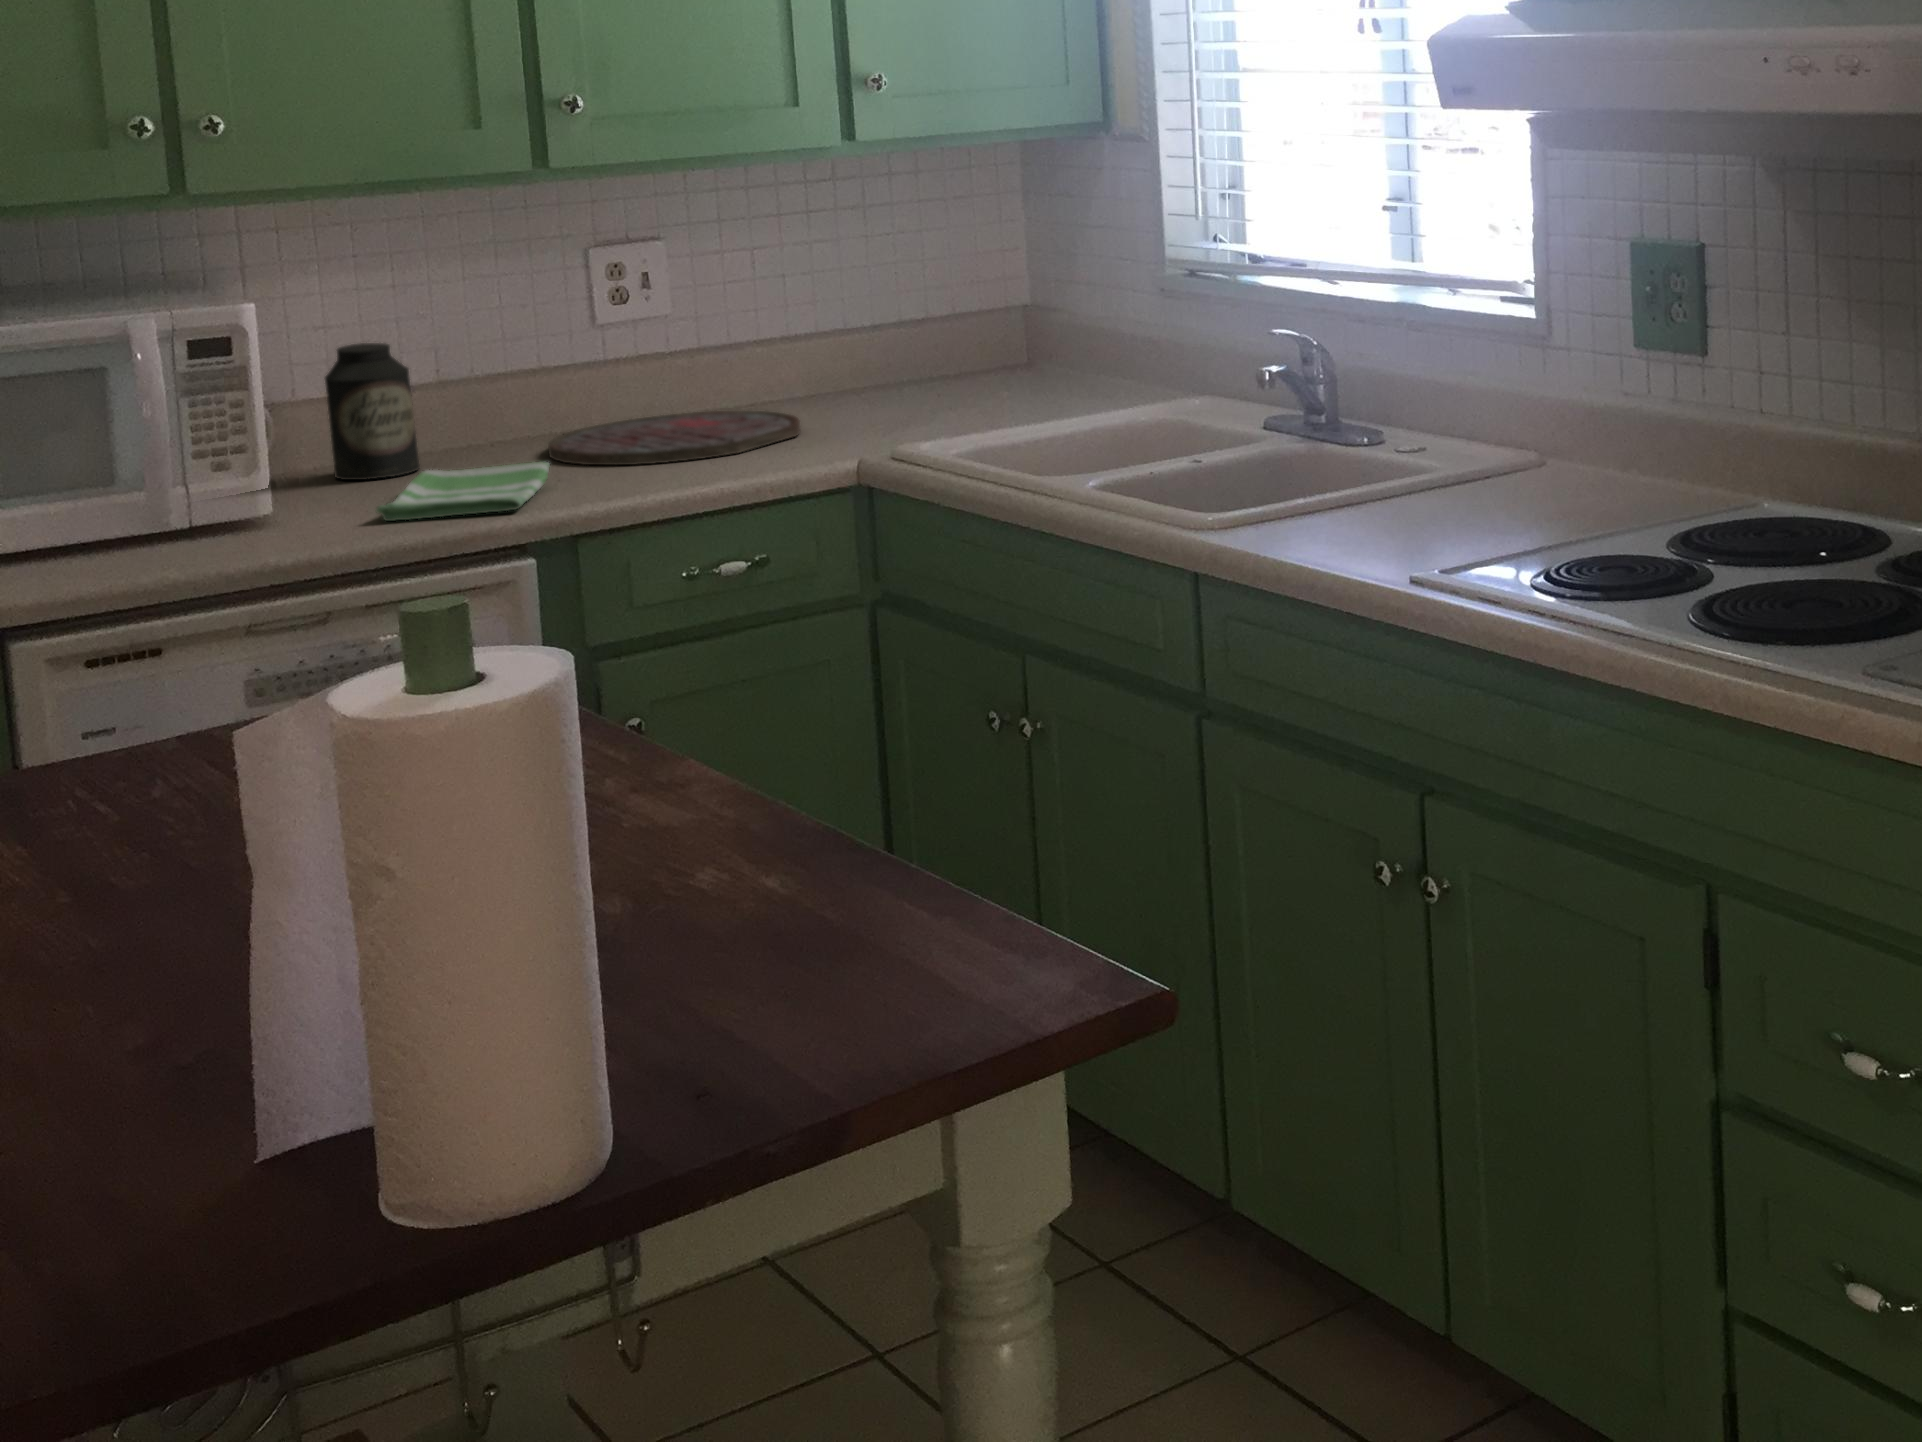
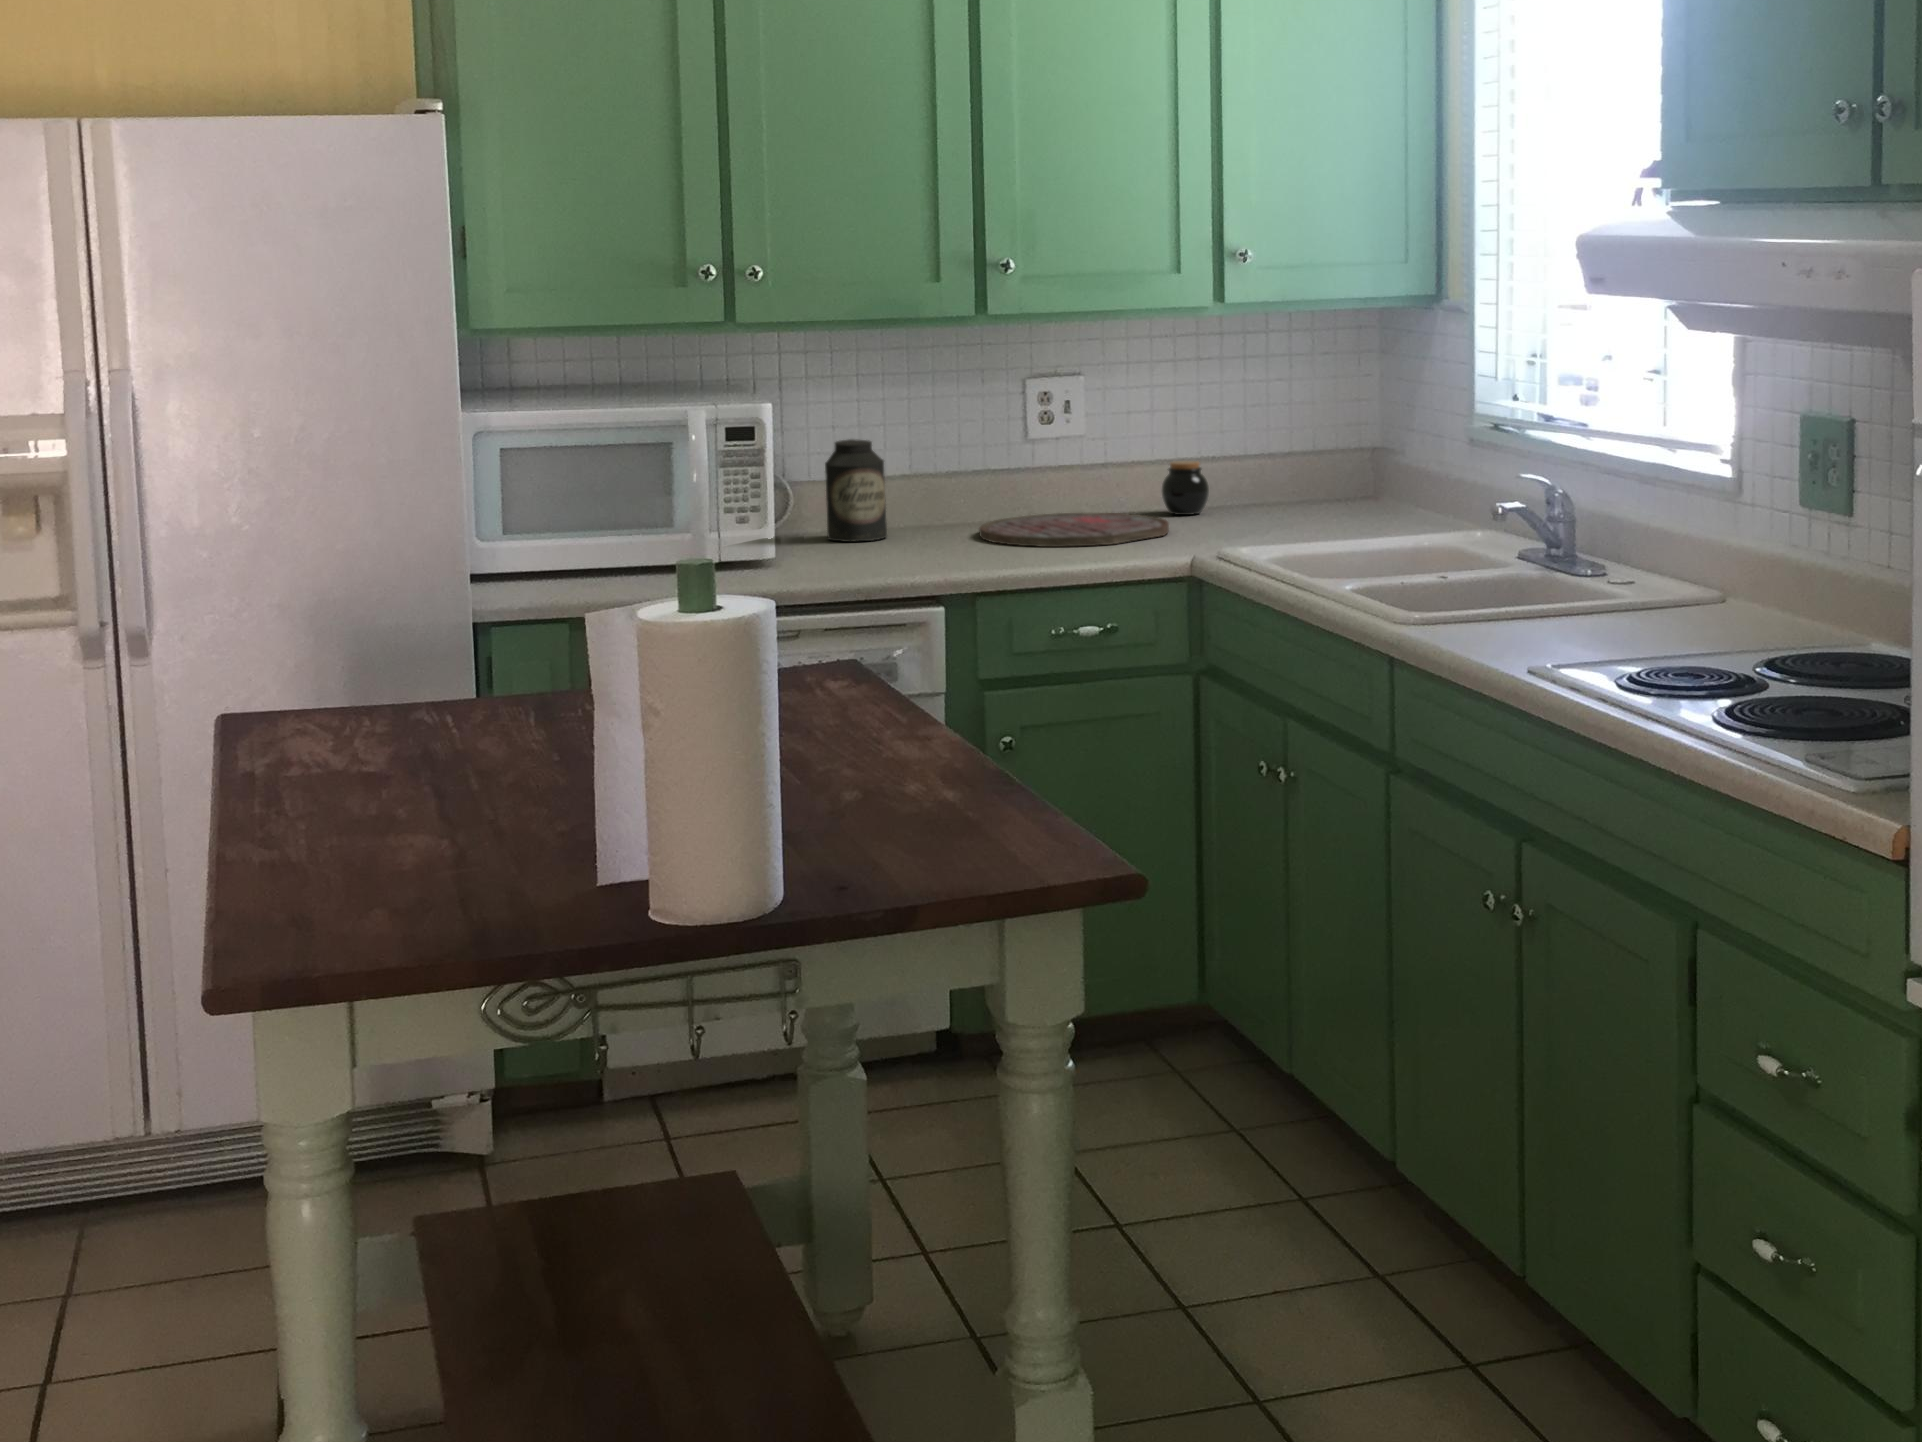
jar: none [771,338,832,406] -> present [1161,461,1209,515]
dish towel: present [376,462,549,521] -> none [839,537,970,570]

